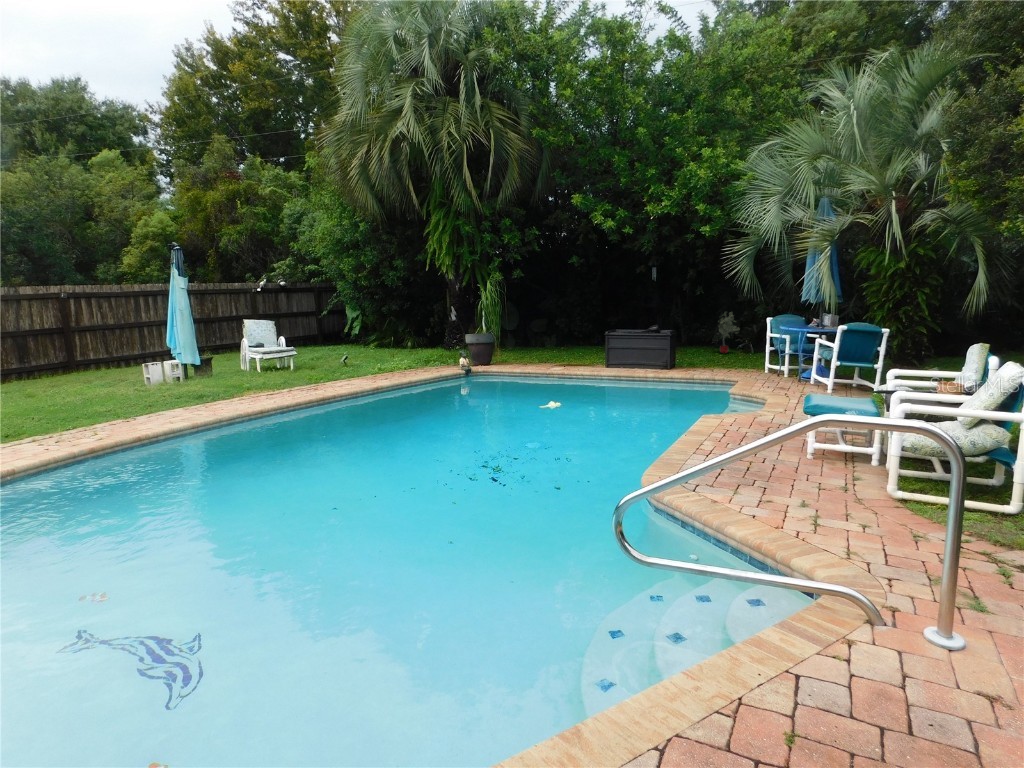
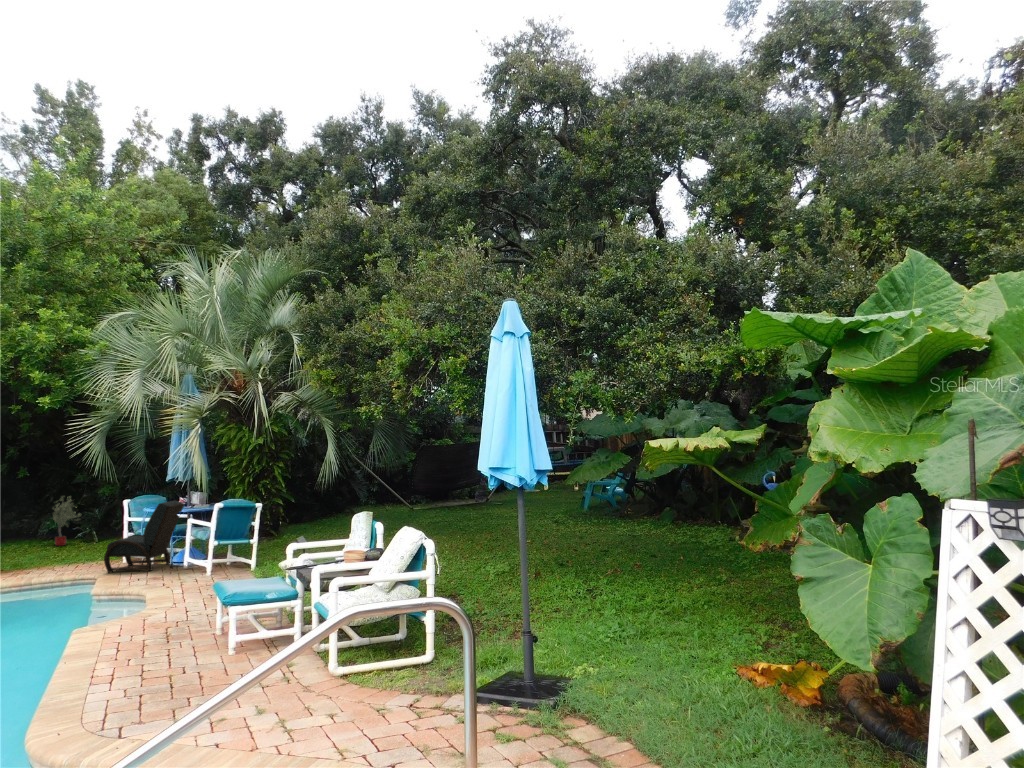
lounge chair: none [745,320,816,382] -> present [104,501,184,573]

